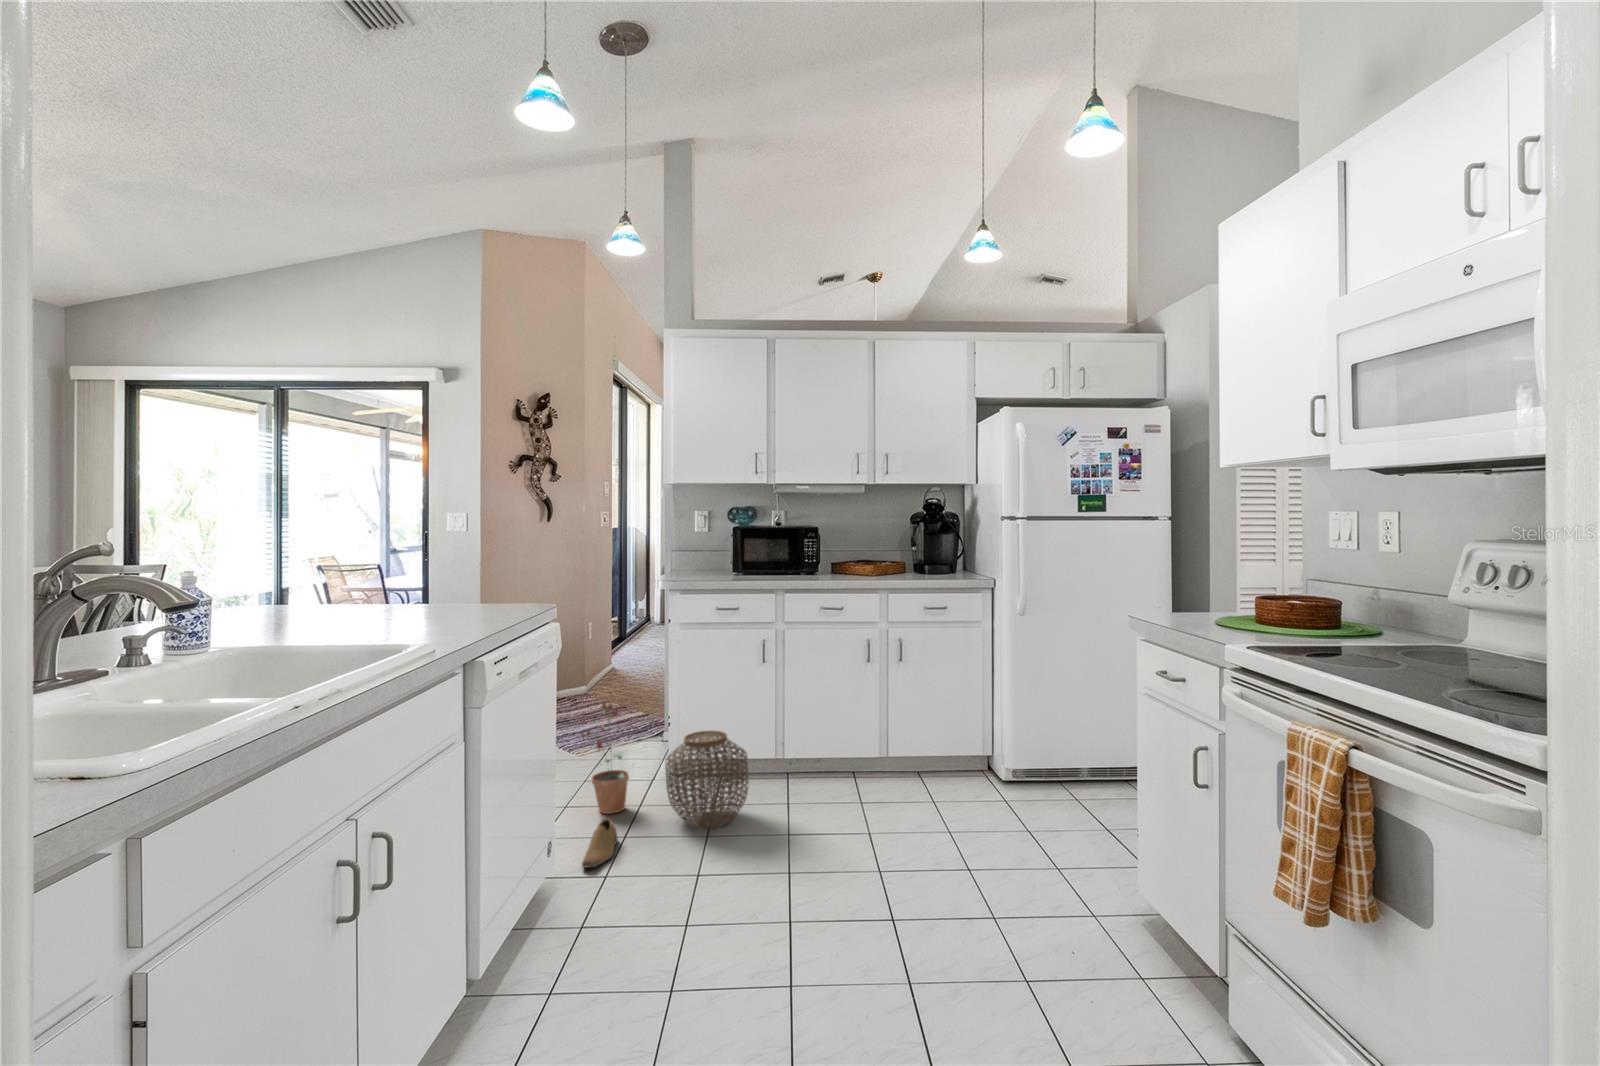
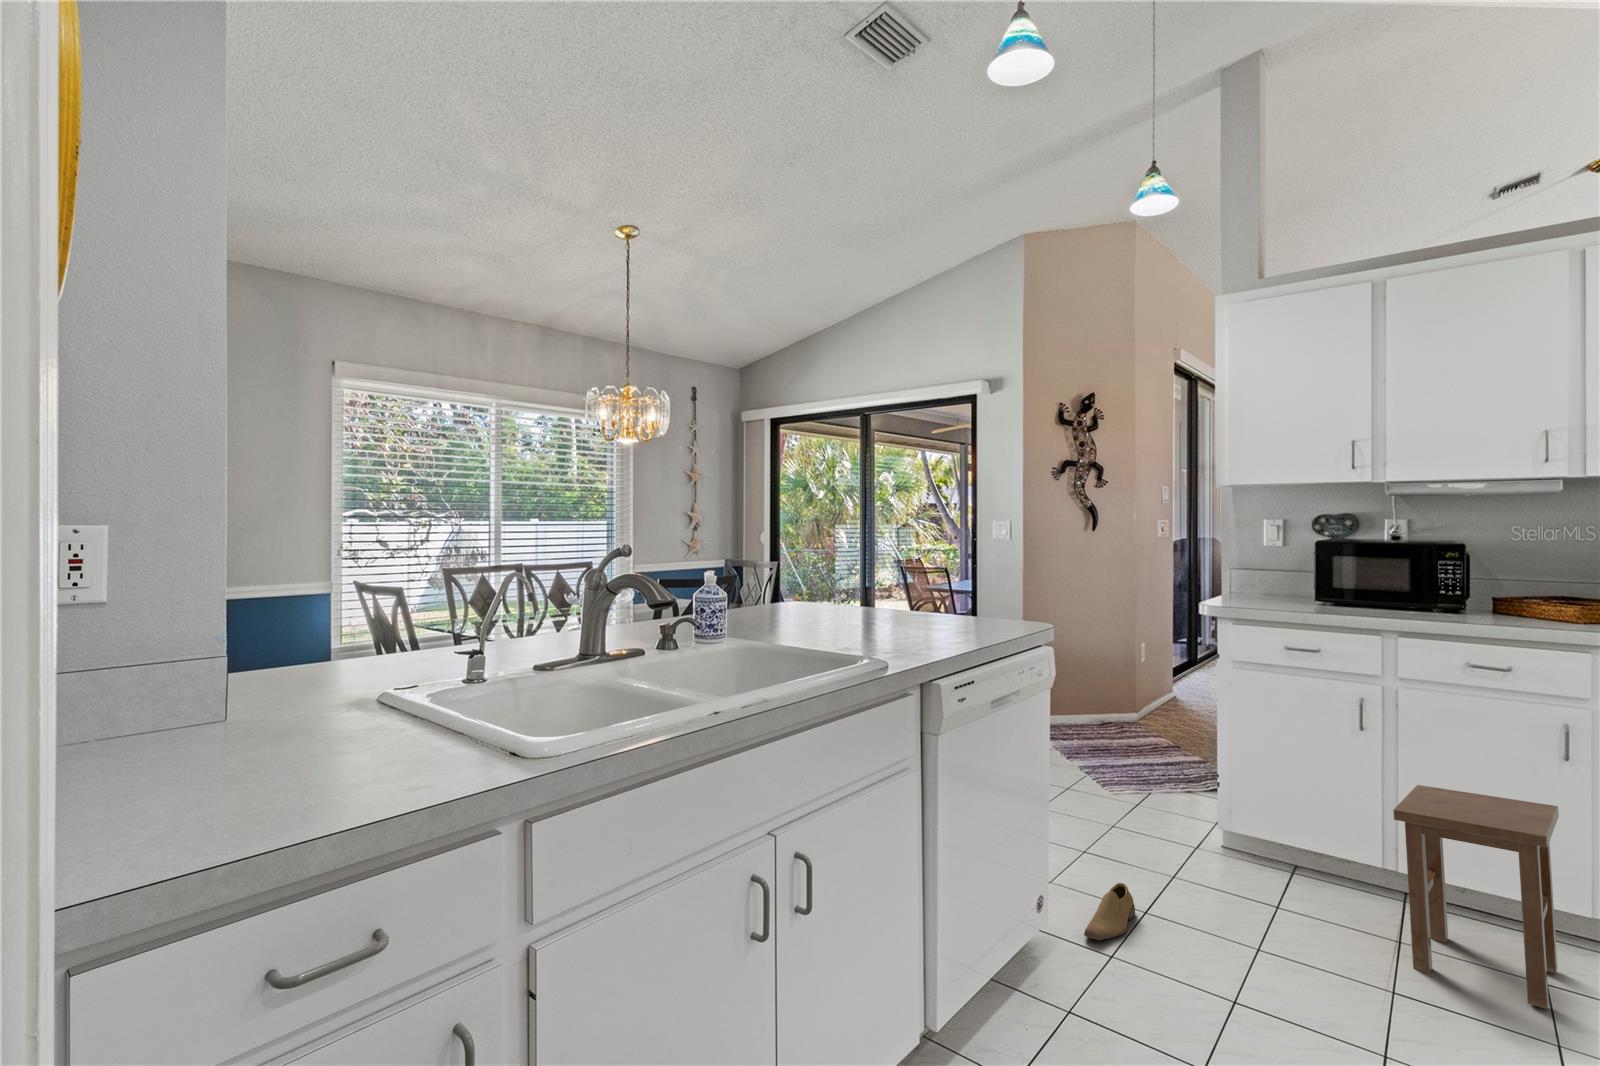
stool: none [787,697,869,824] -> present [1393,785,1559,1009]
potted plant: present [581,701,629,814] -> none [1099,740,1158,877]
woven basket: present [665,731,749,828] -> none [1203,802,1328,937]

